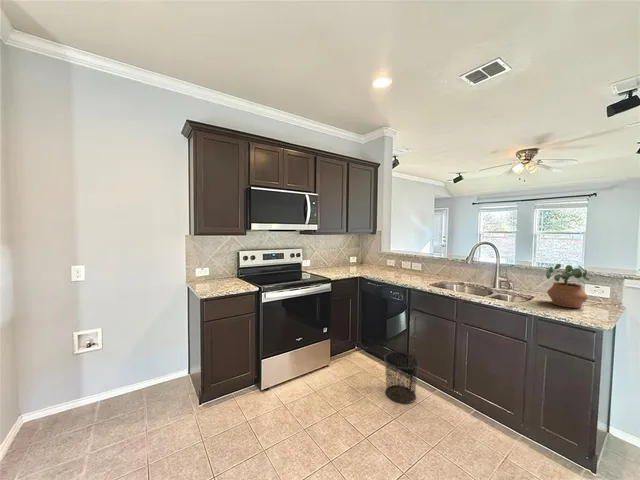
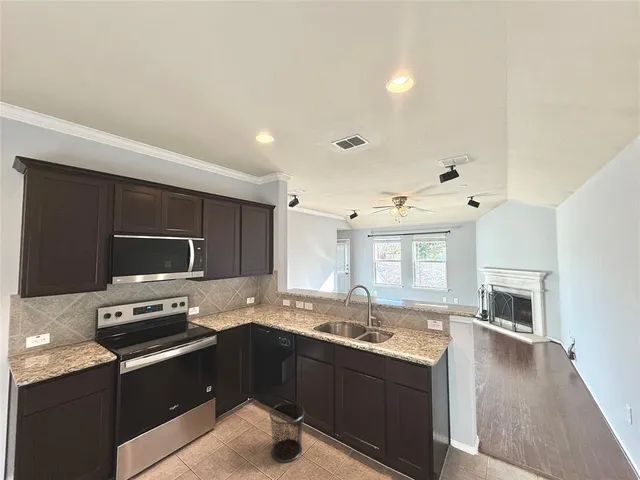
potted plant: present [546,264,589,308] -> none [404,305,433,344]

